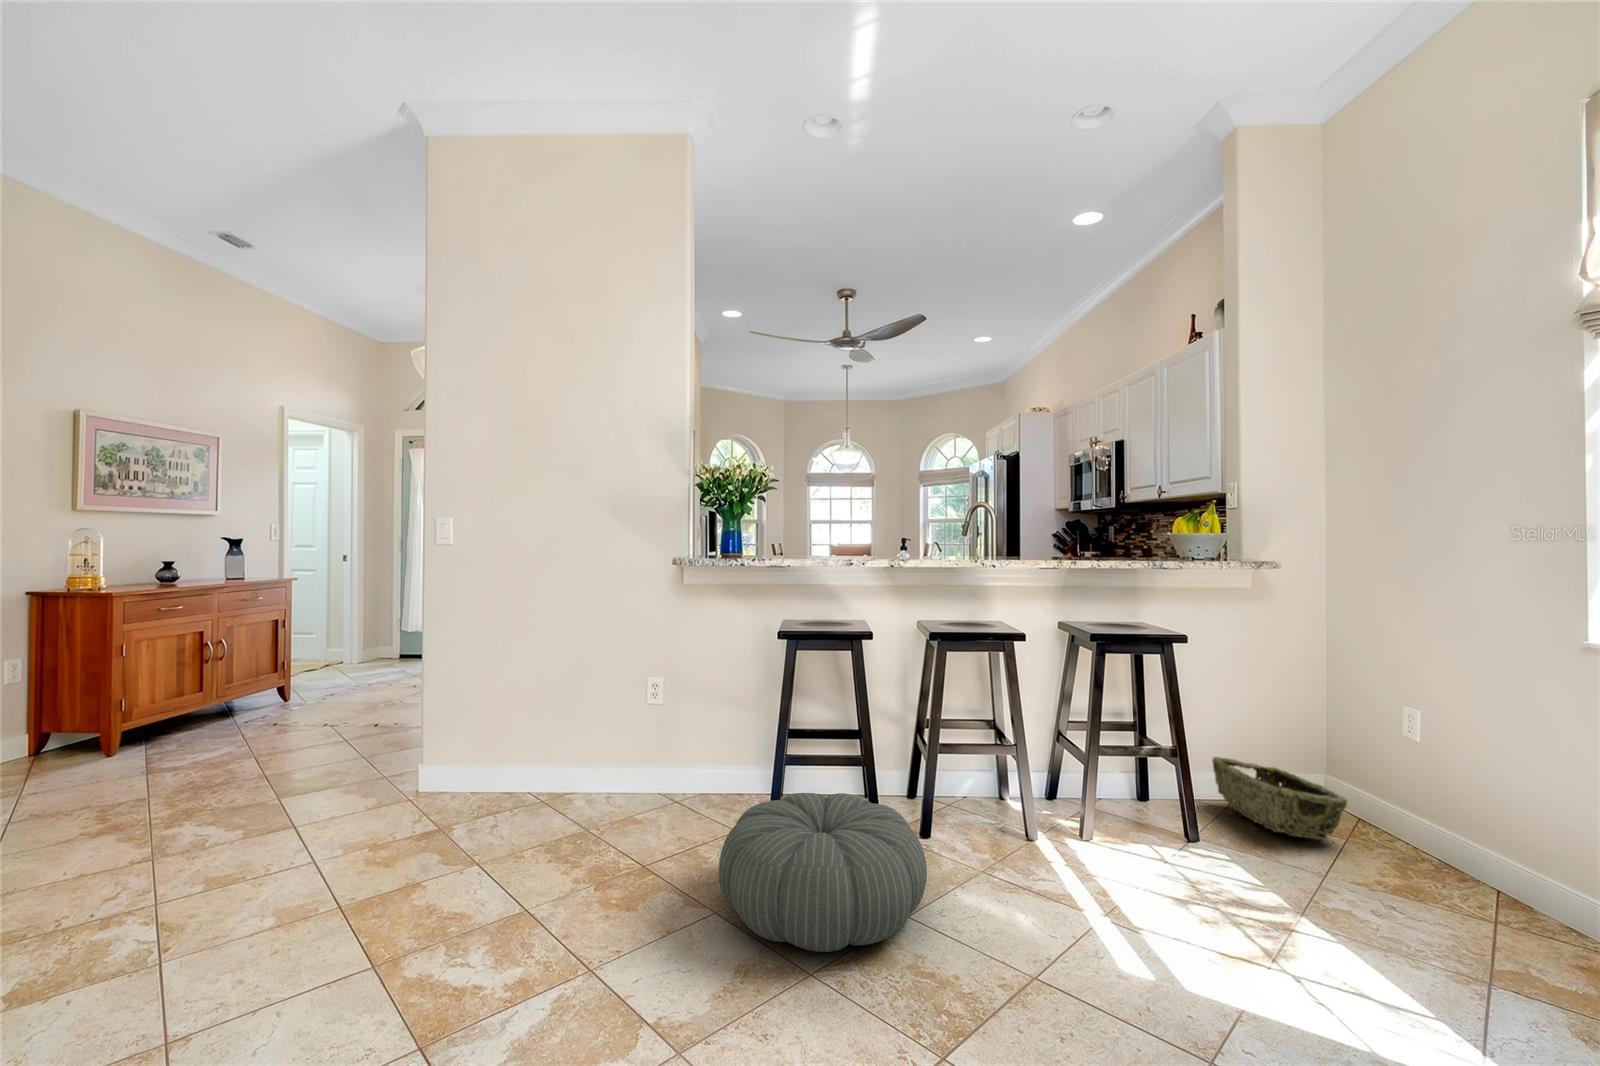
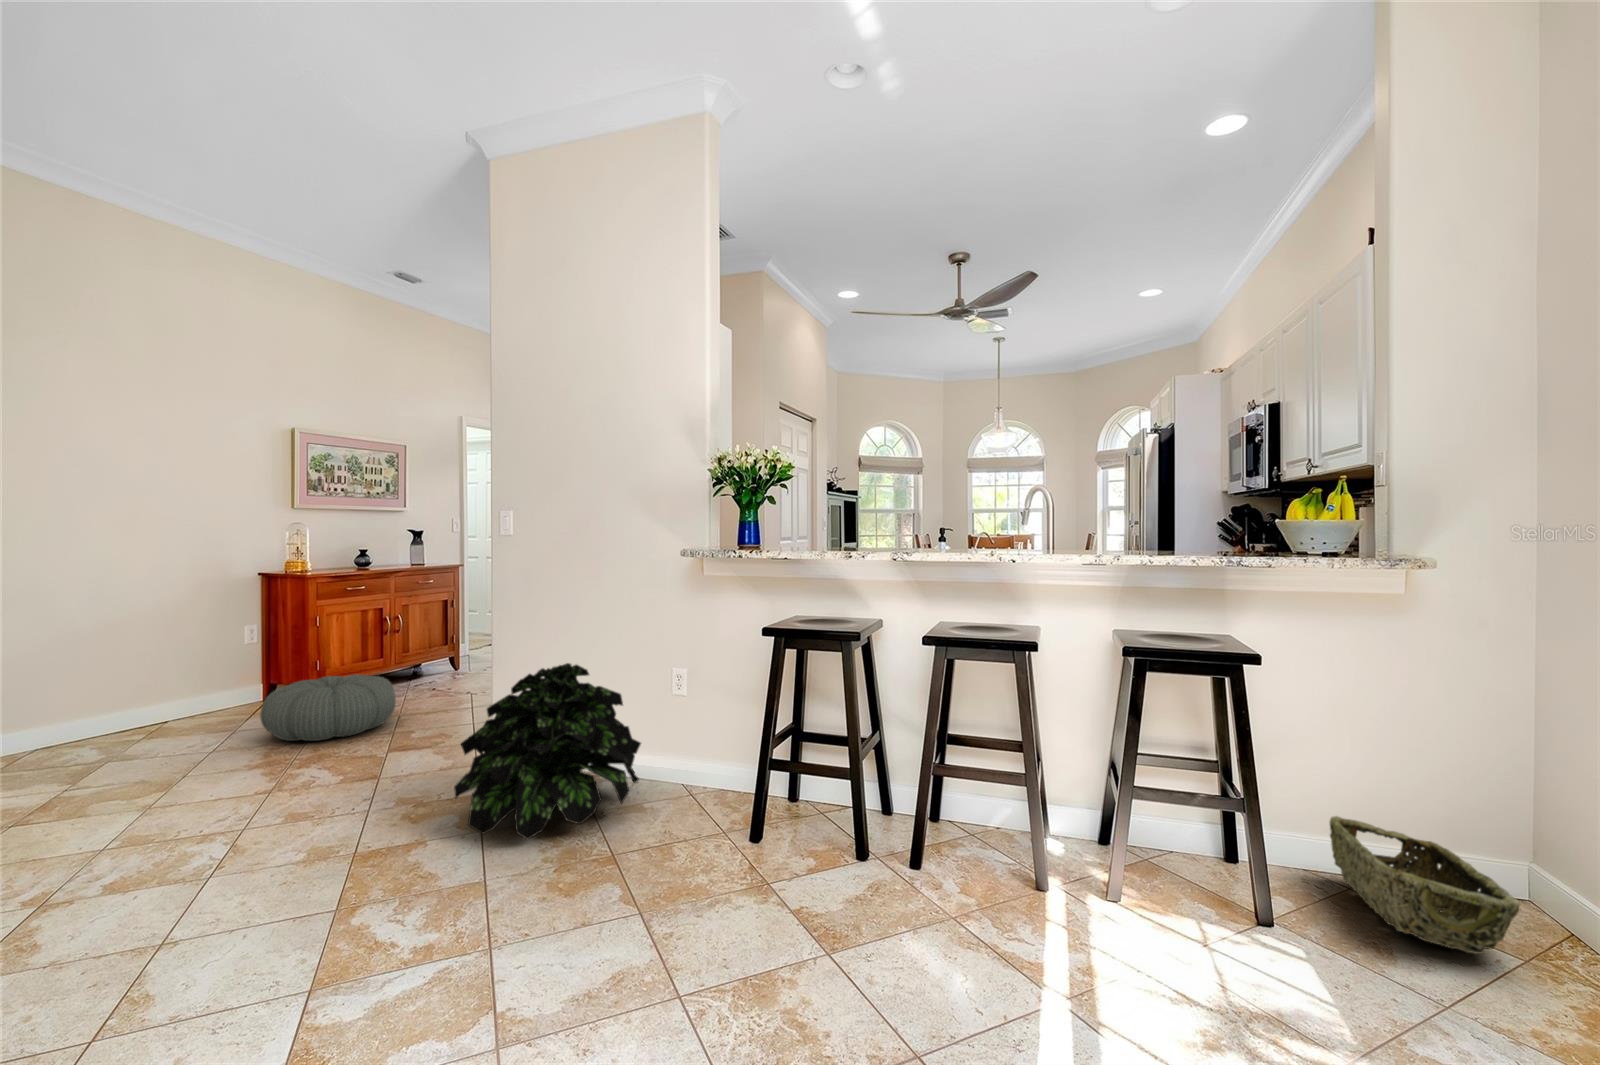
potted plant: none [439,679,635,868] -> present [454,663,641,839]
pouf: present [719,793,927,952] -> present [260,674,396,741]

